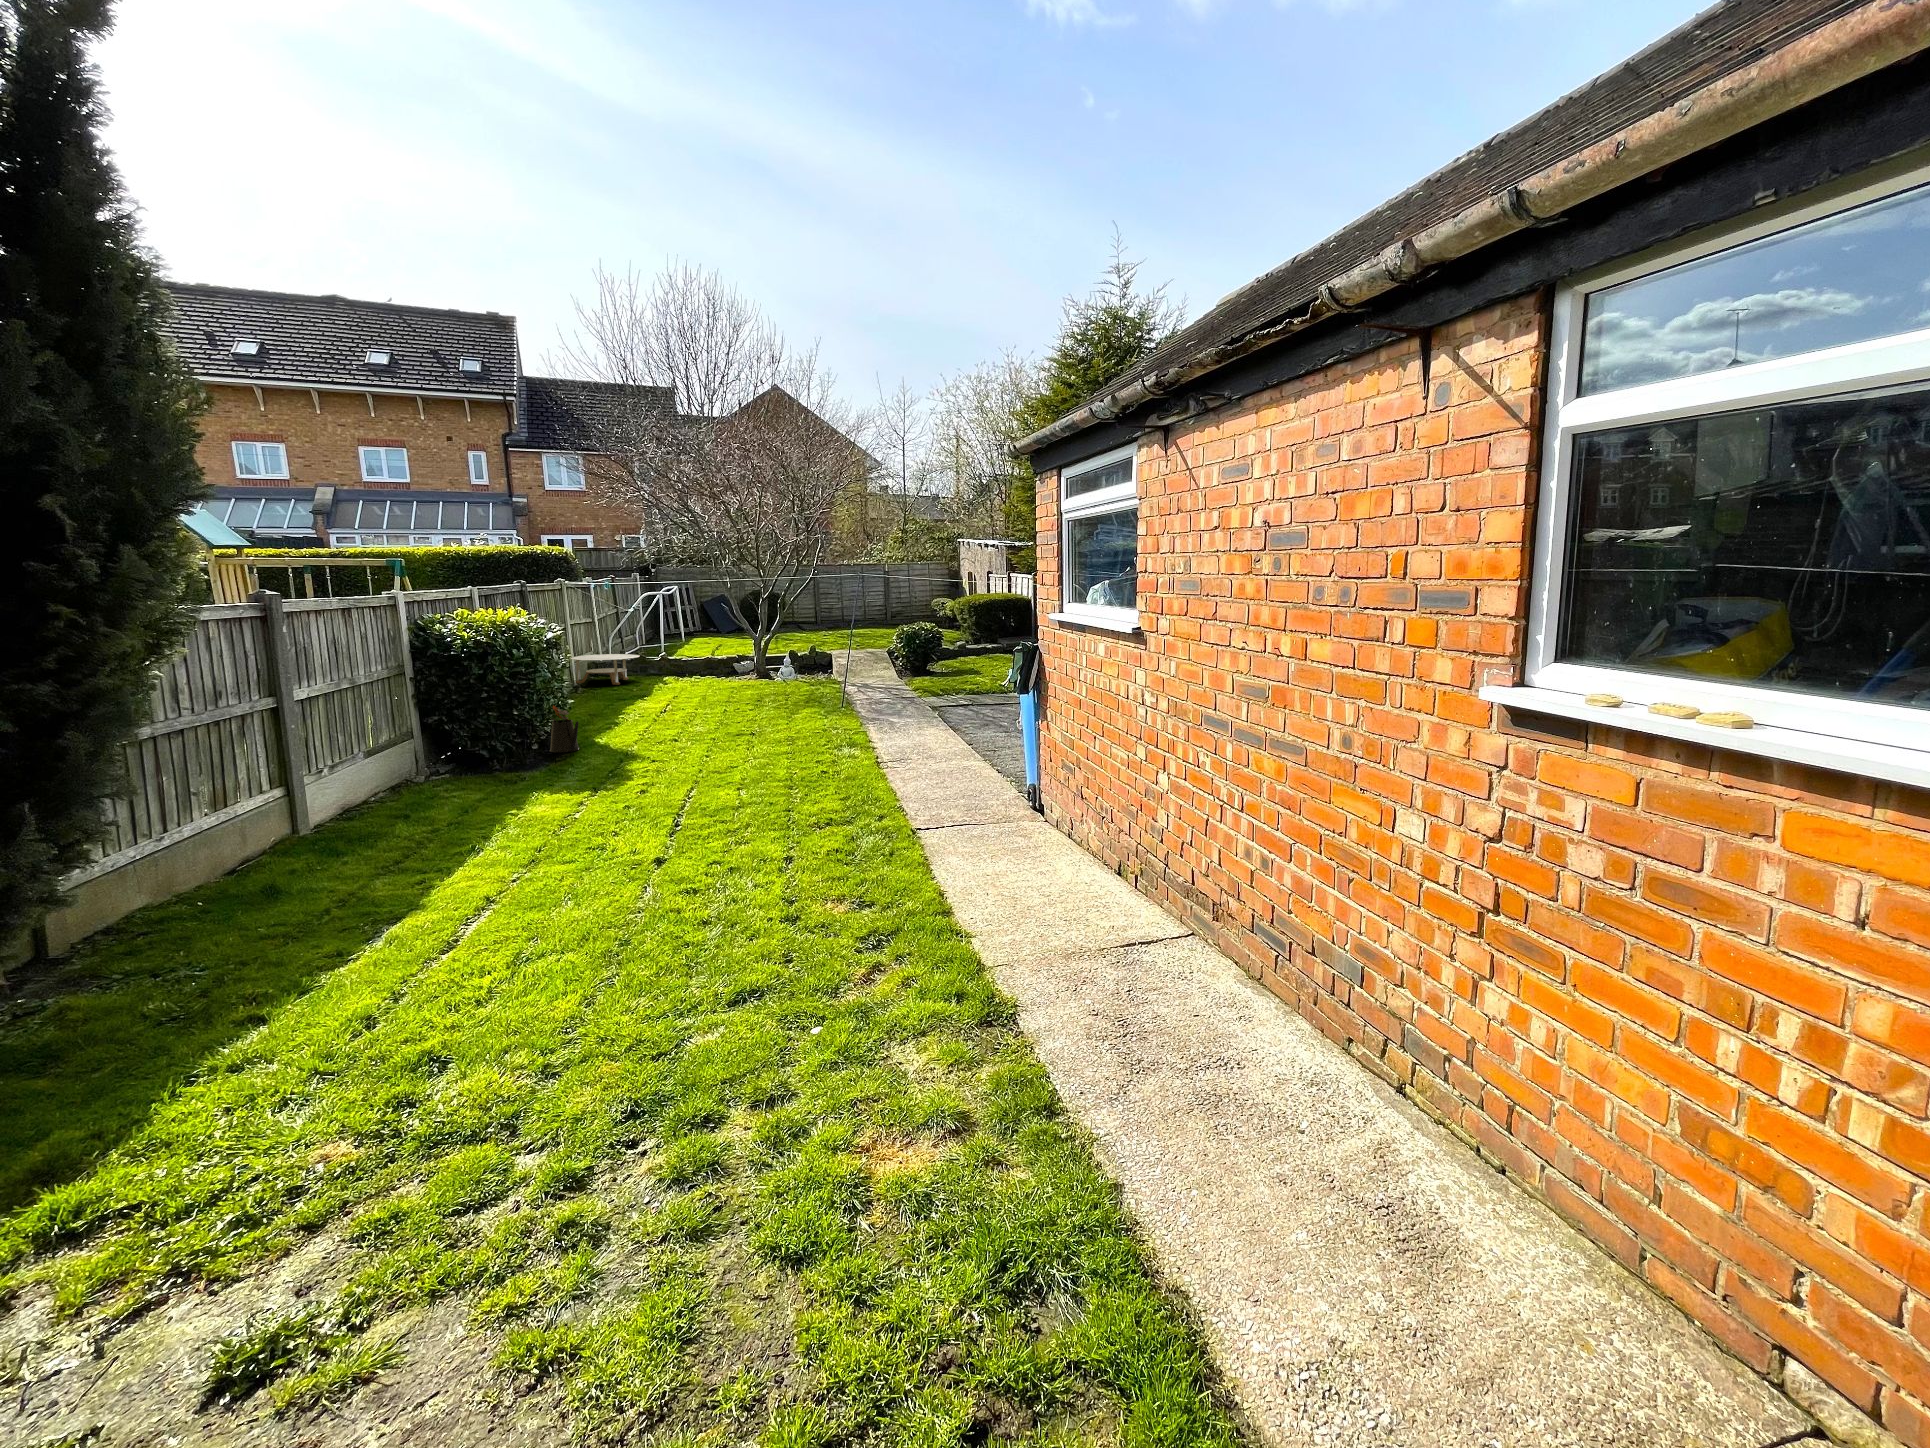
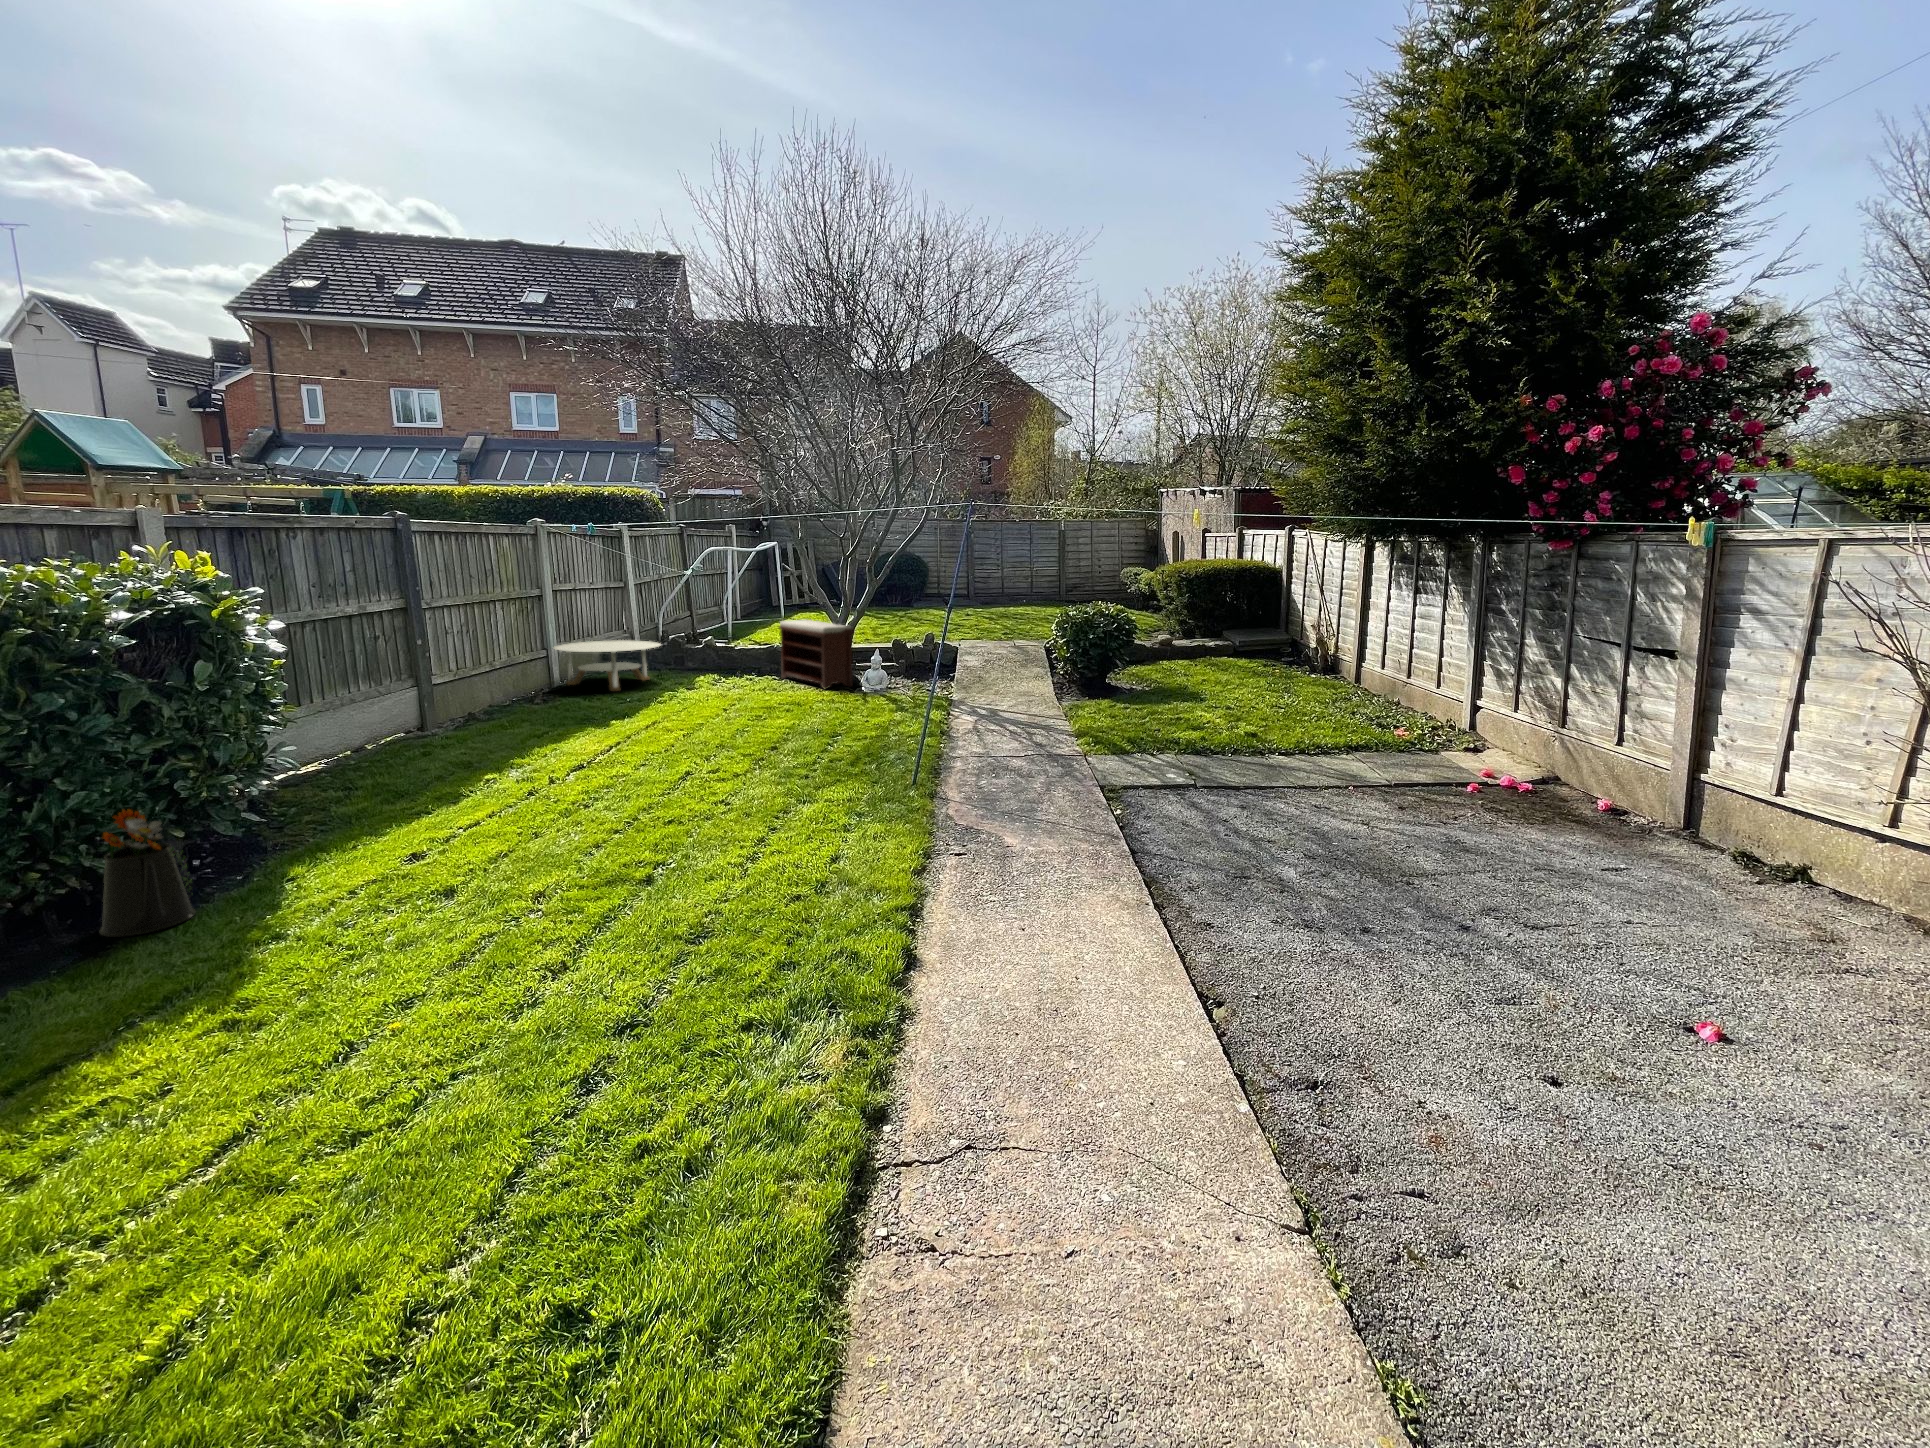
bench: none [713,638,769,680] -> present [779,620,855,689]

